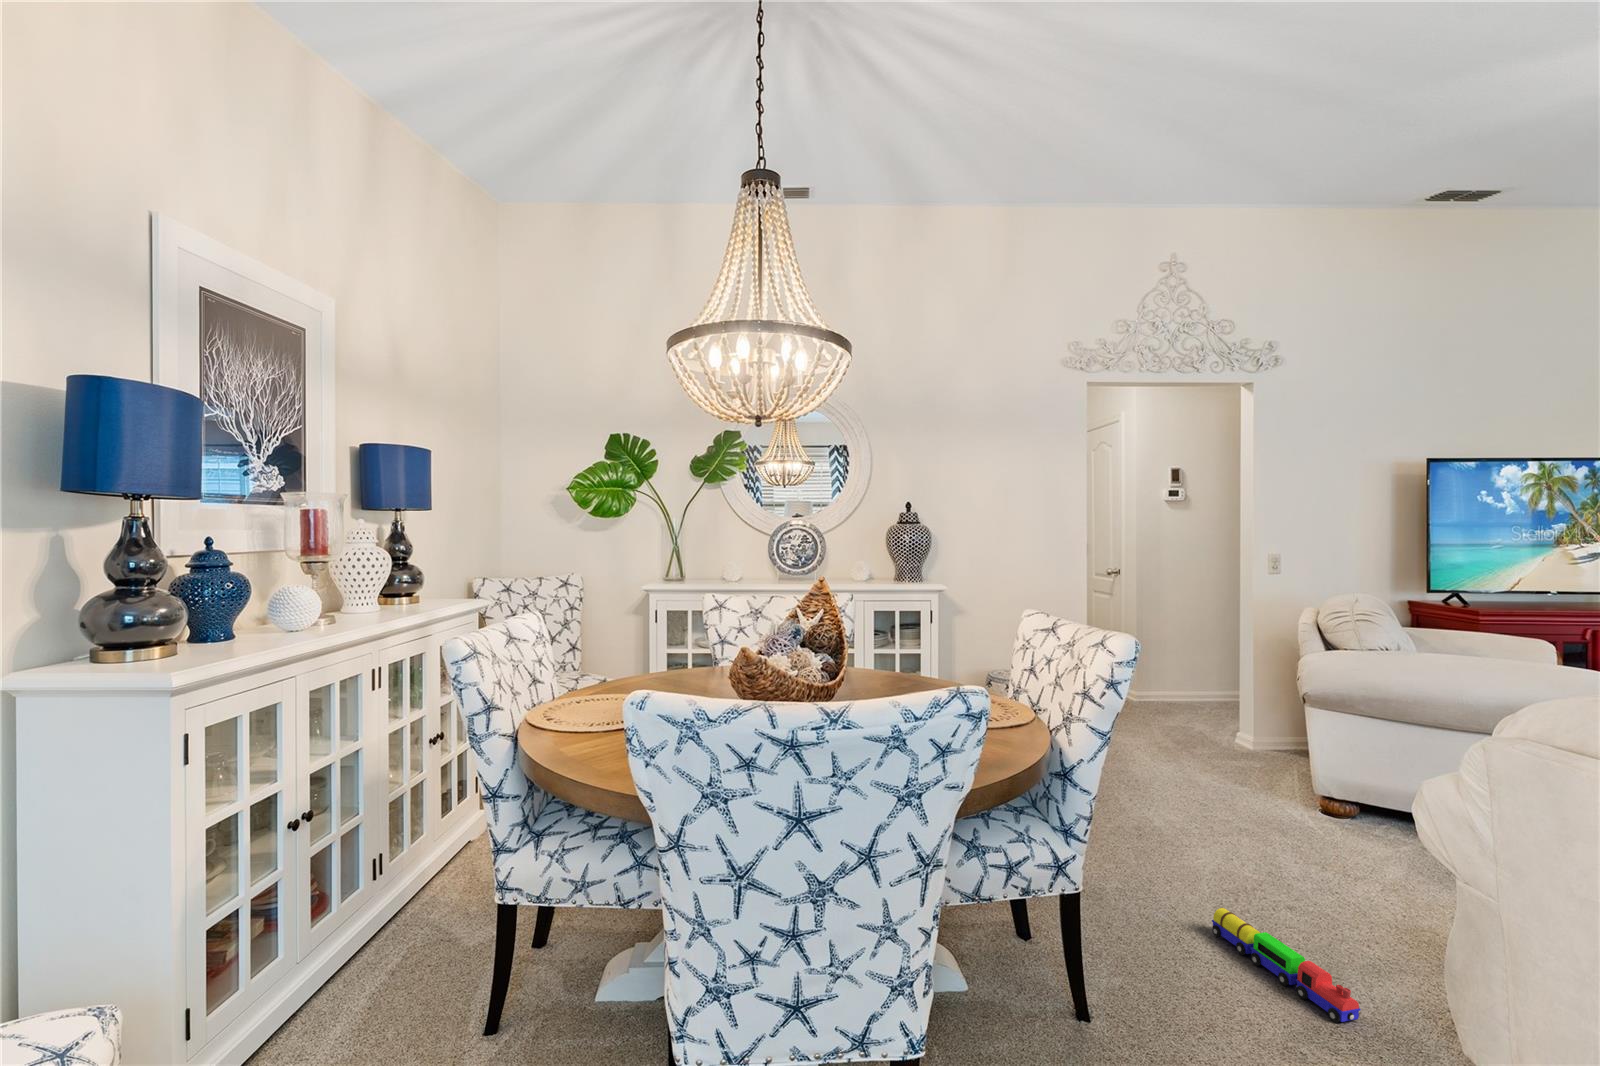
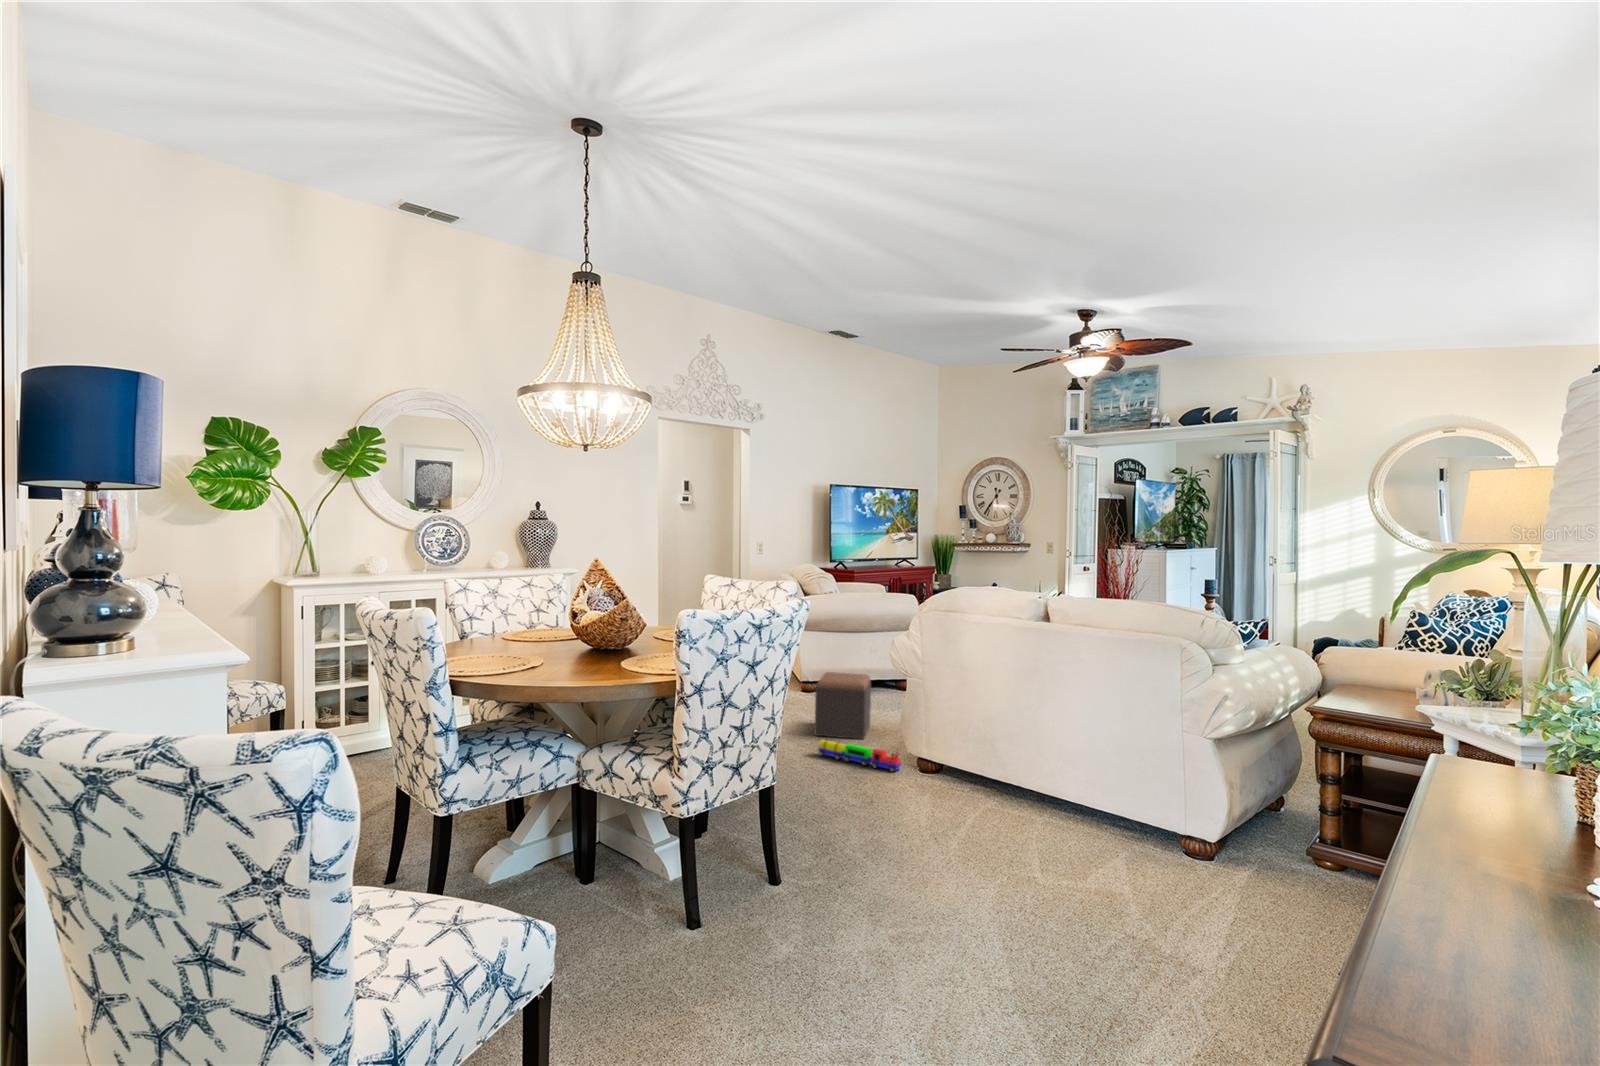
footstool: none [1242,785,1374,925] -> present [815,672,871,739]

